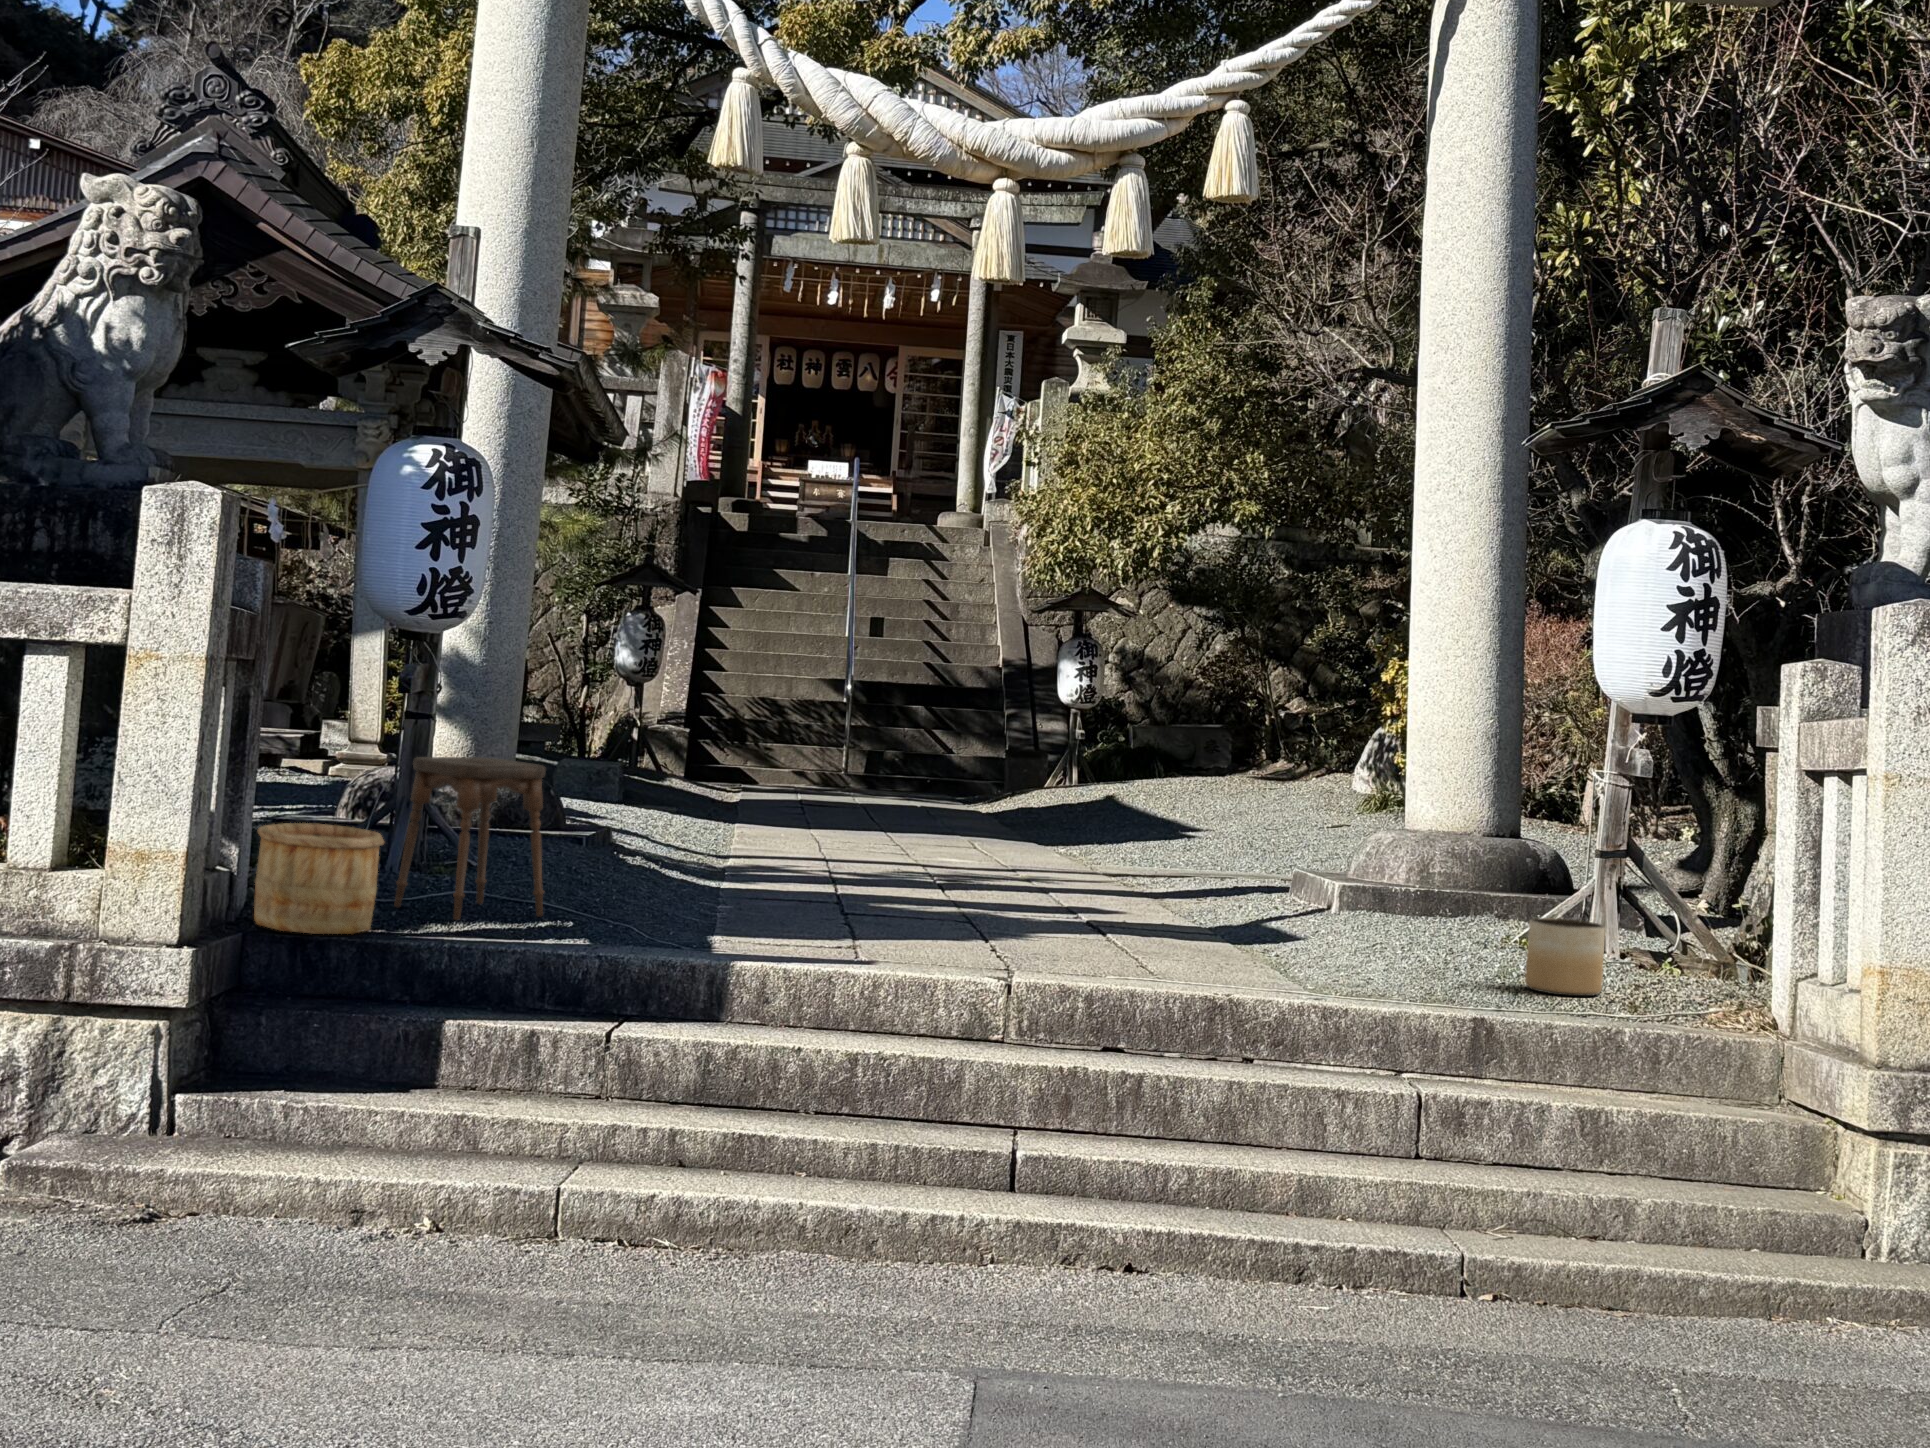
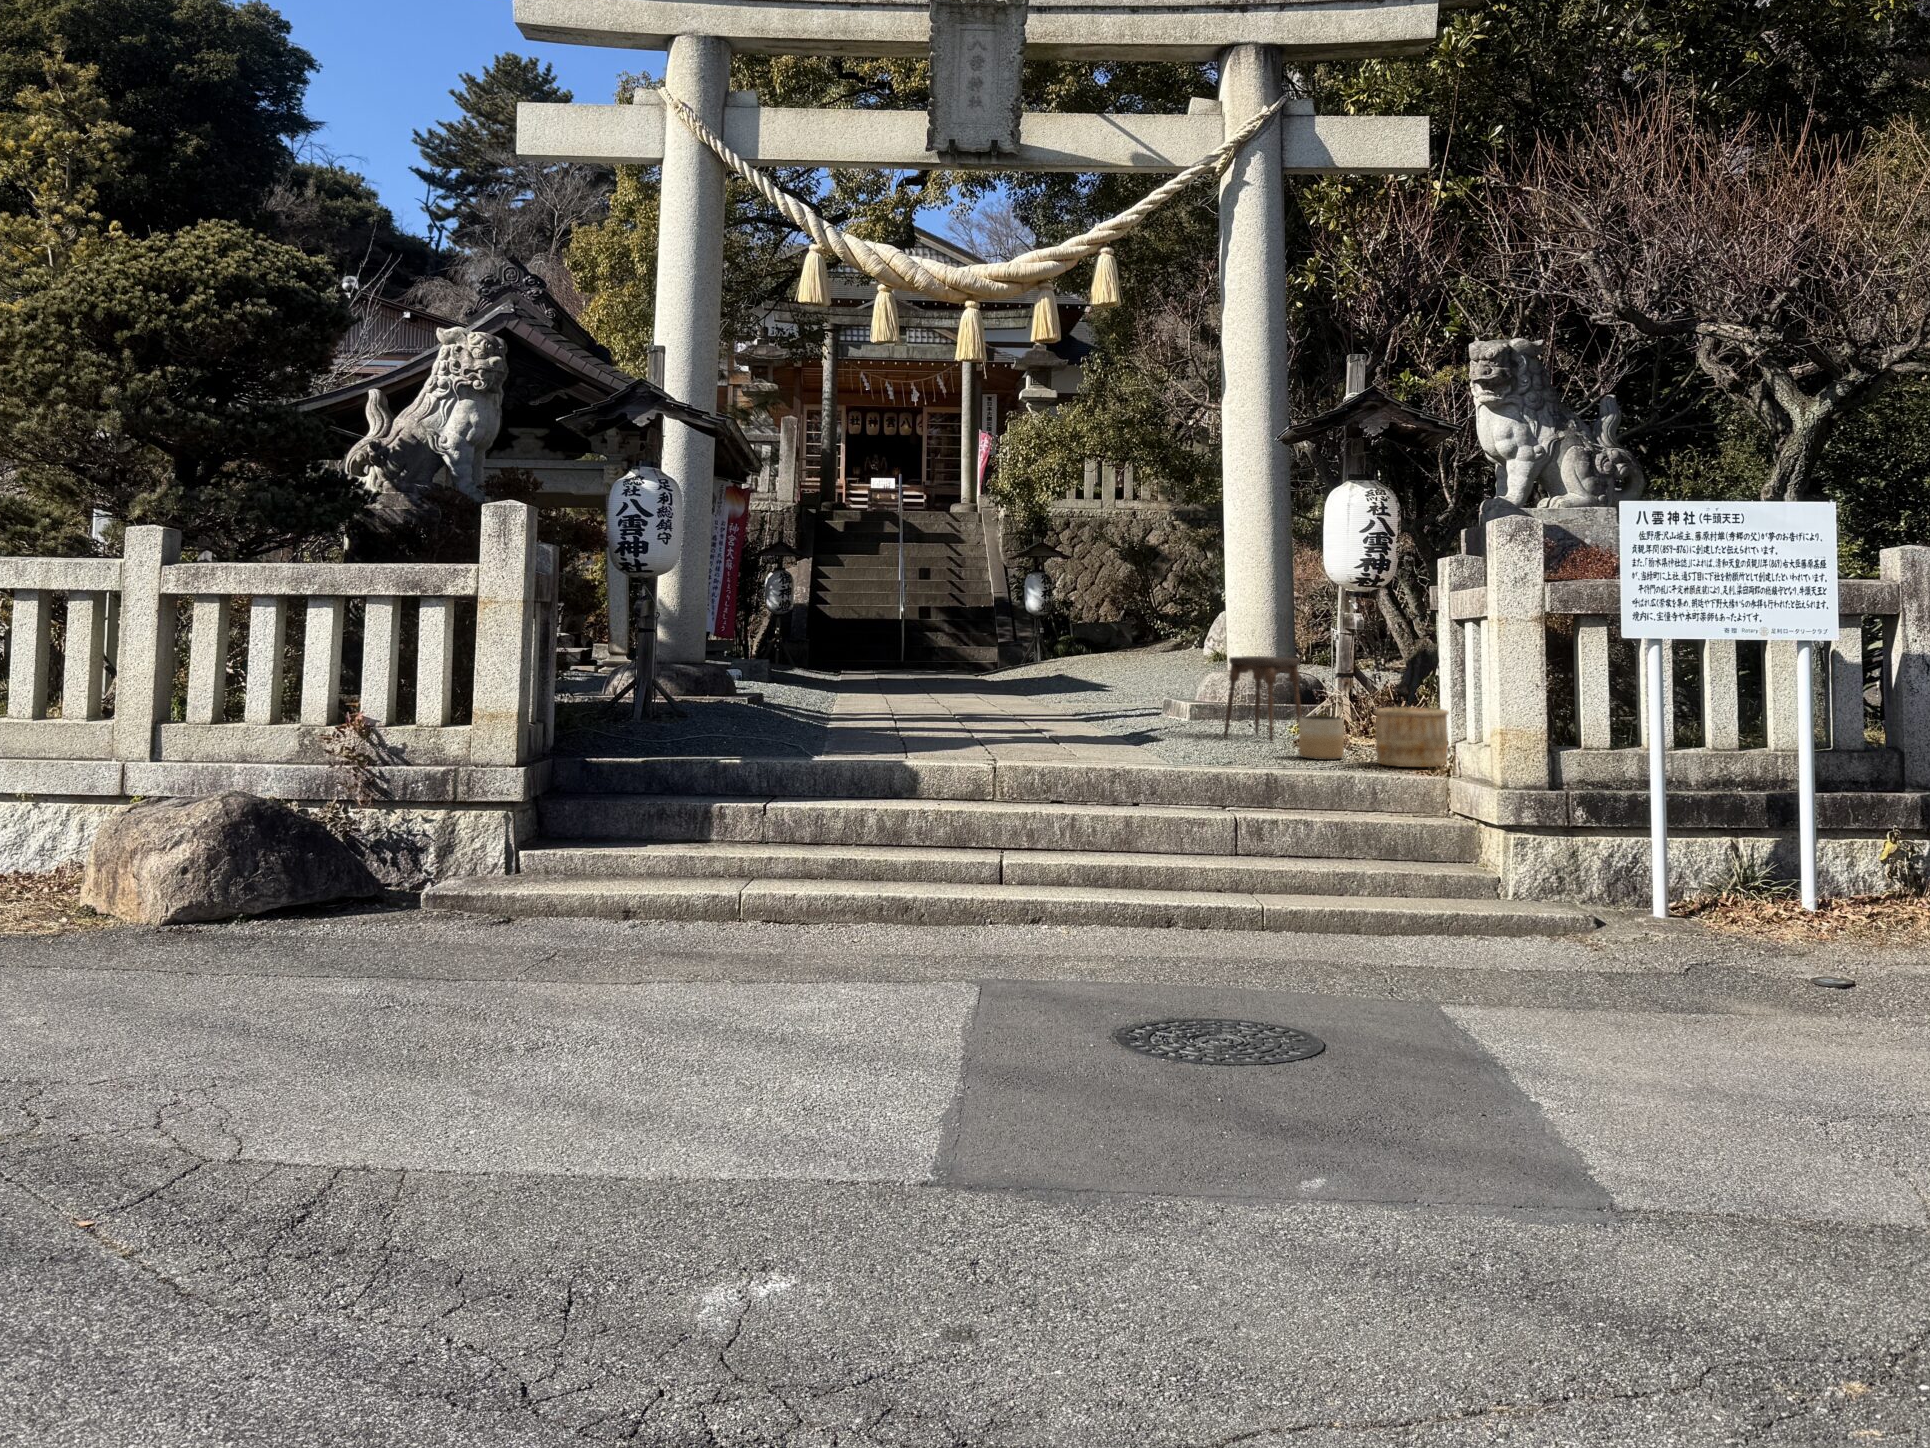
stool: present [394,757,546,920] -> present [1224,656,1302,742]
wooden bucket: present [254,823,384,934] -> present [1374,707,1449,767]

